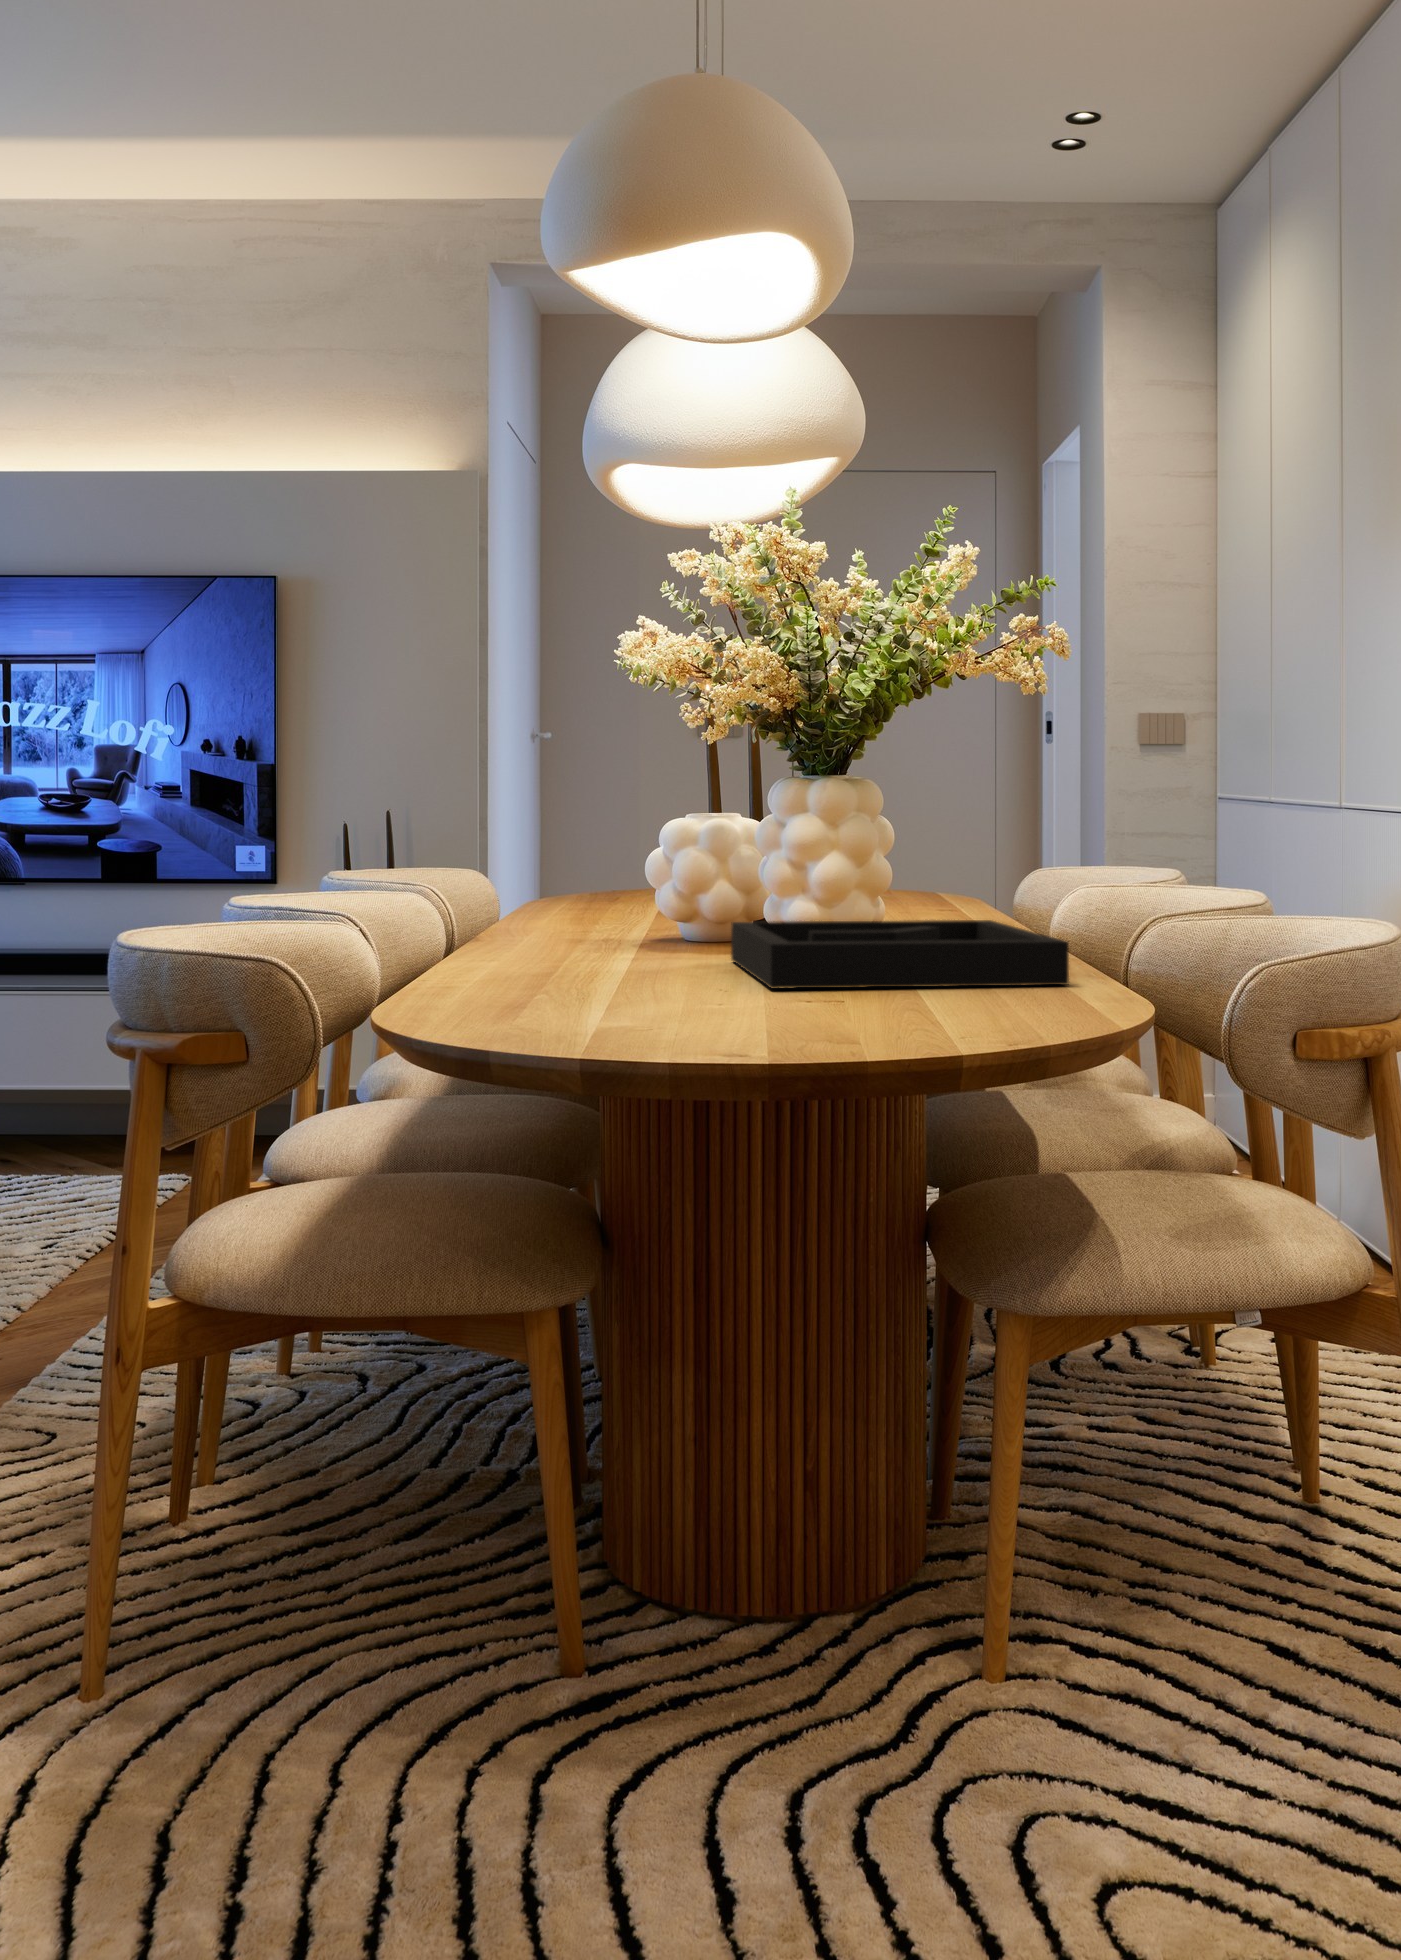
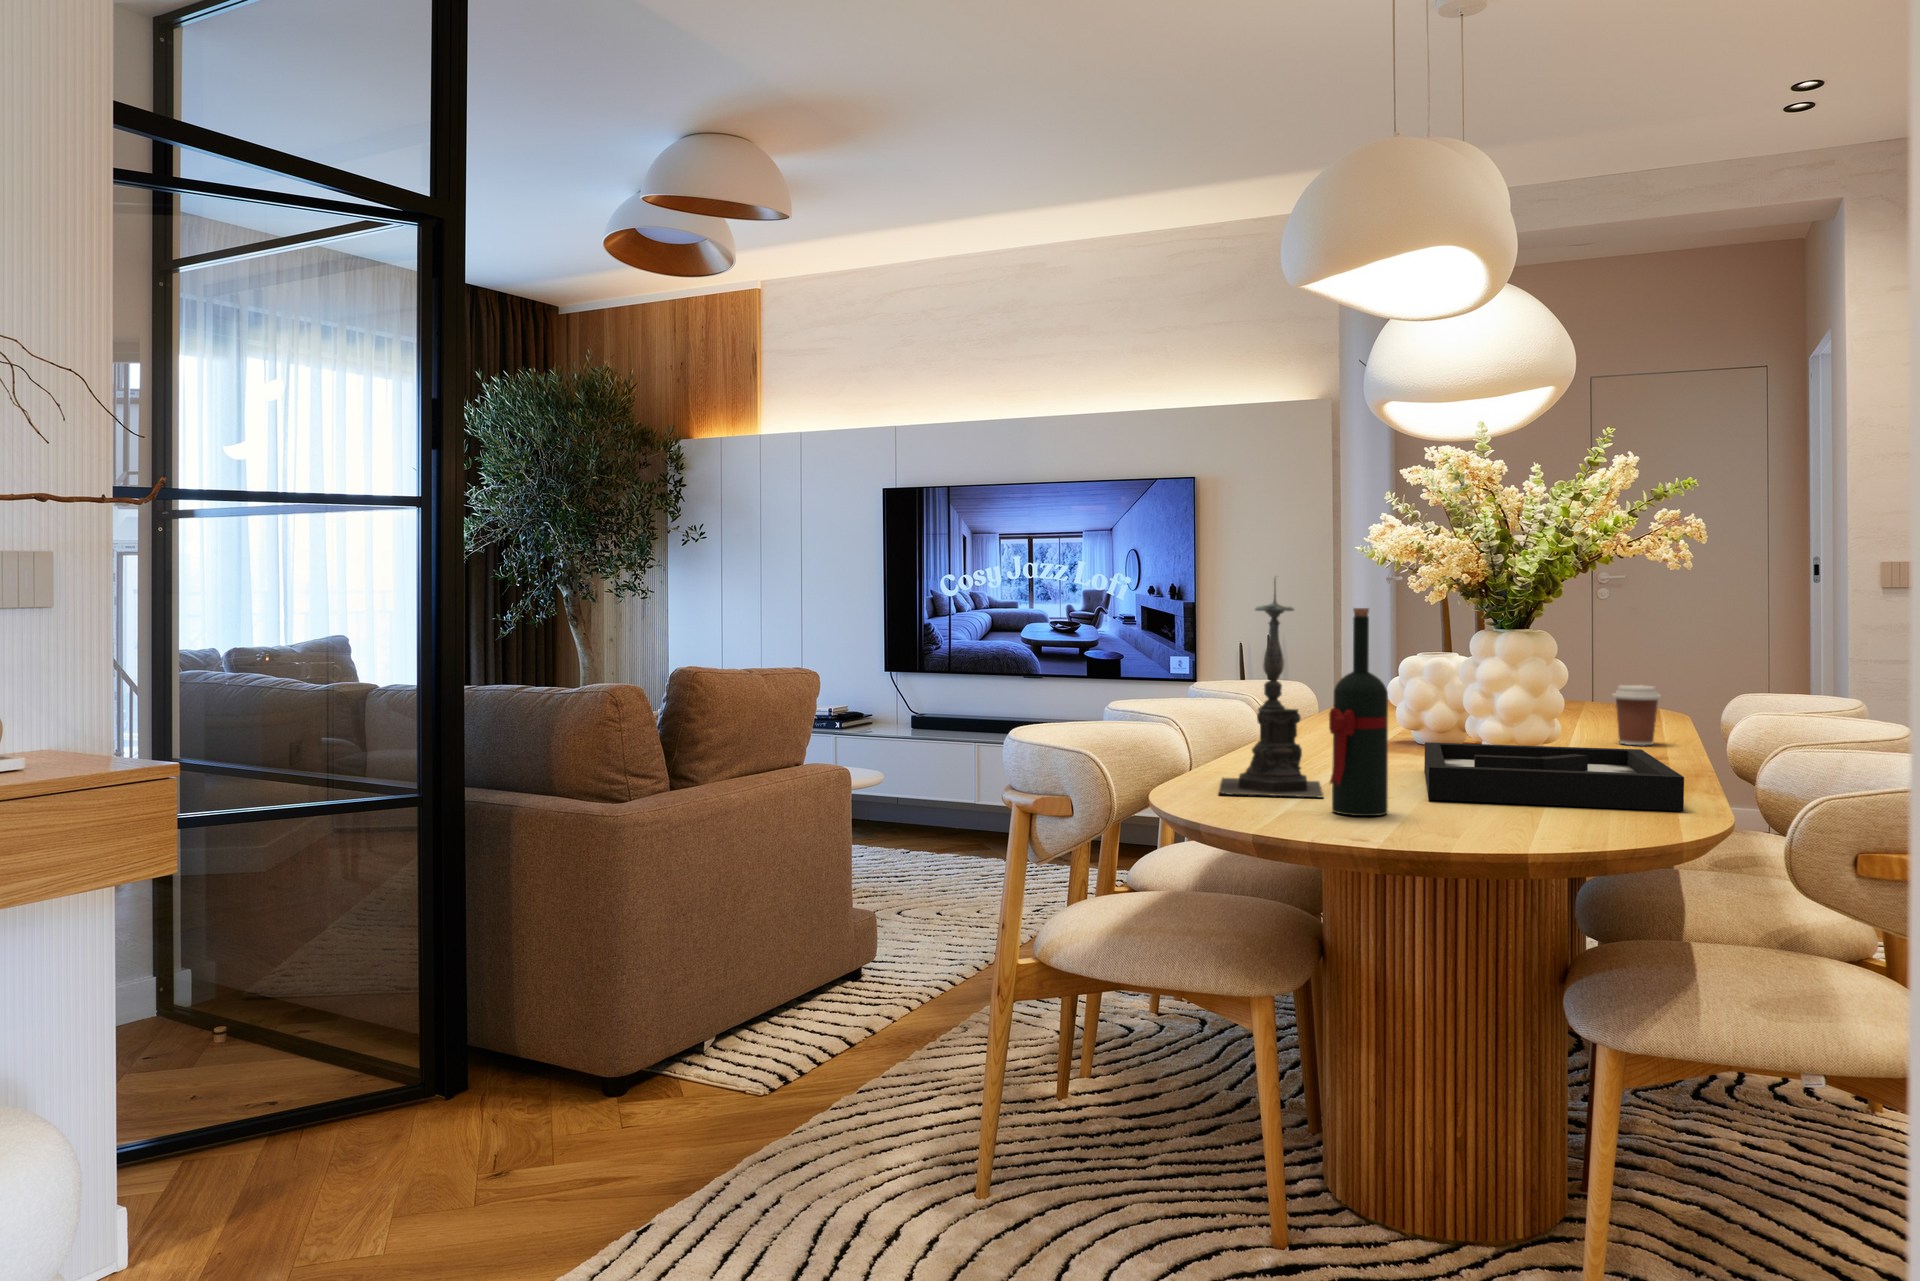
candle holder: none [473,683,635,997] -> present [1219,581,1323,797]
wine bottle: none [661,722,735,1010] -> present [1329,608,1388,816]
coffee cup: none [922,850,978,926] -> present [1613,685,1662,745]

